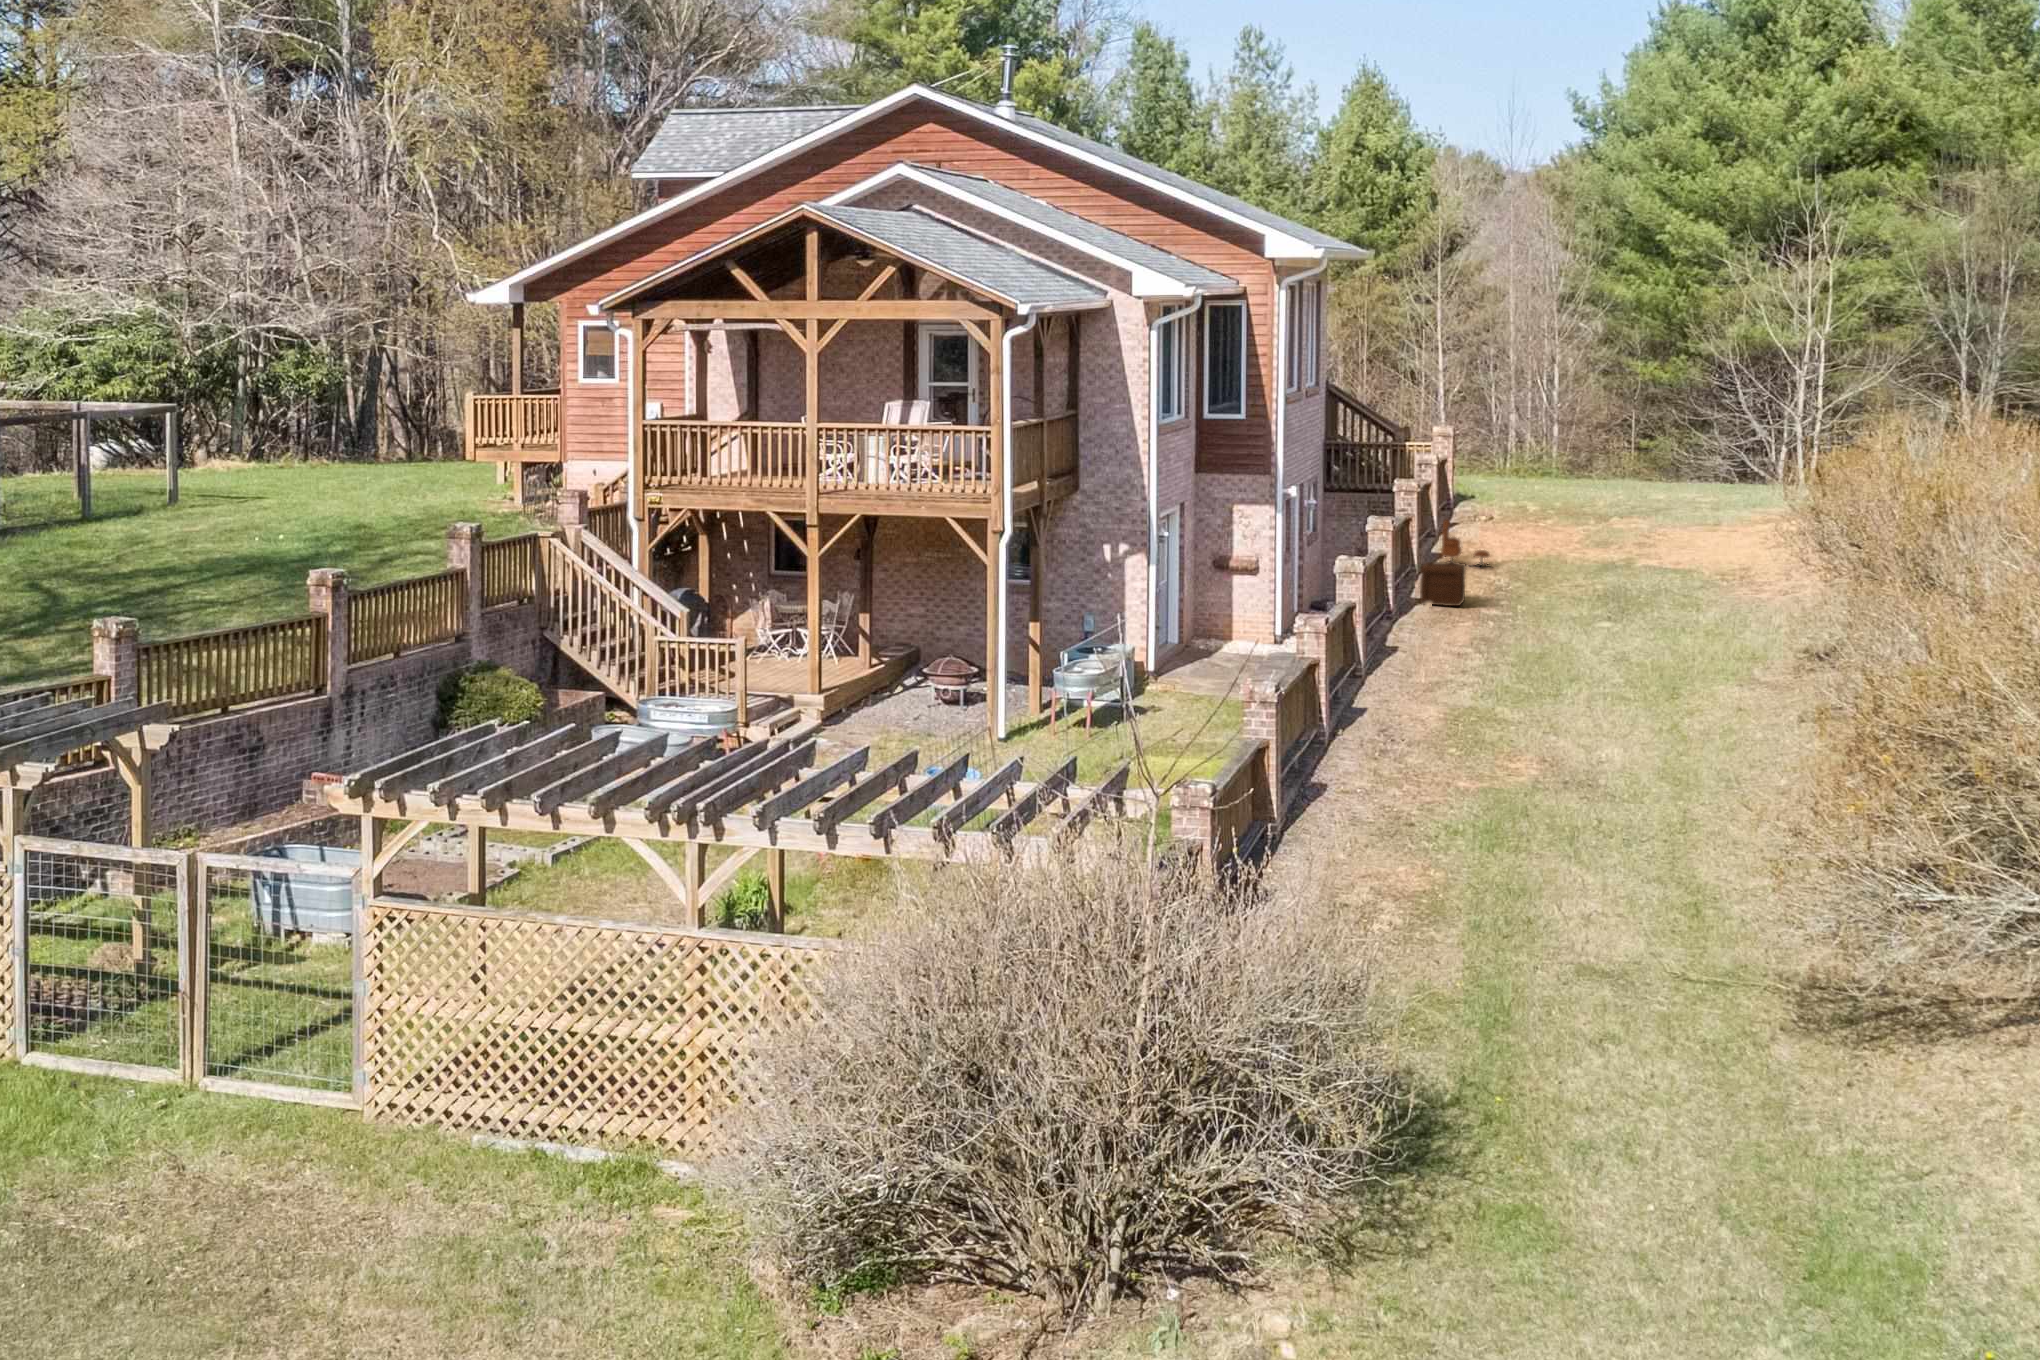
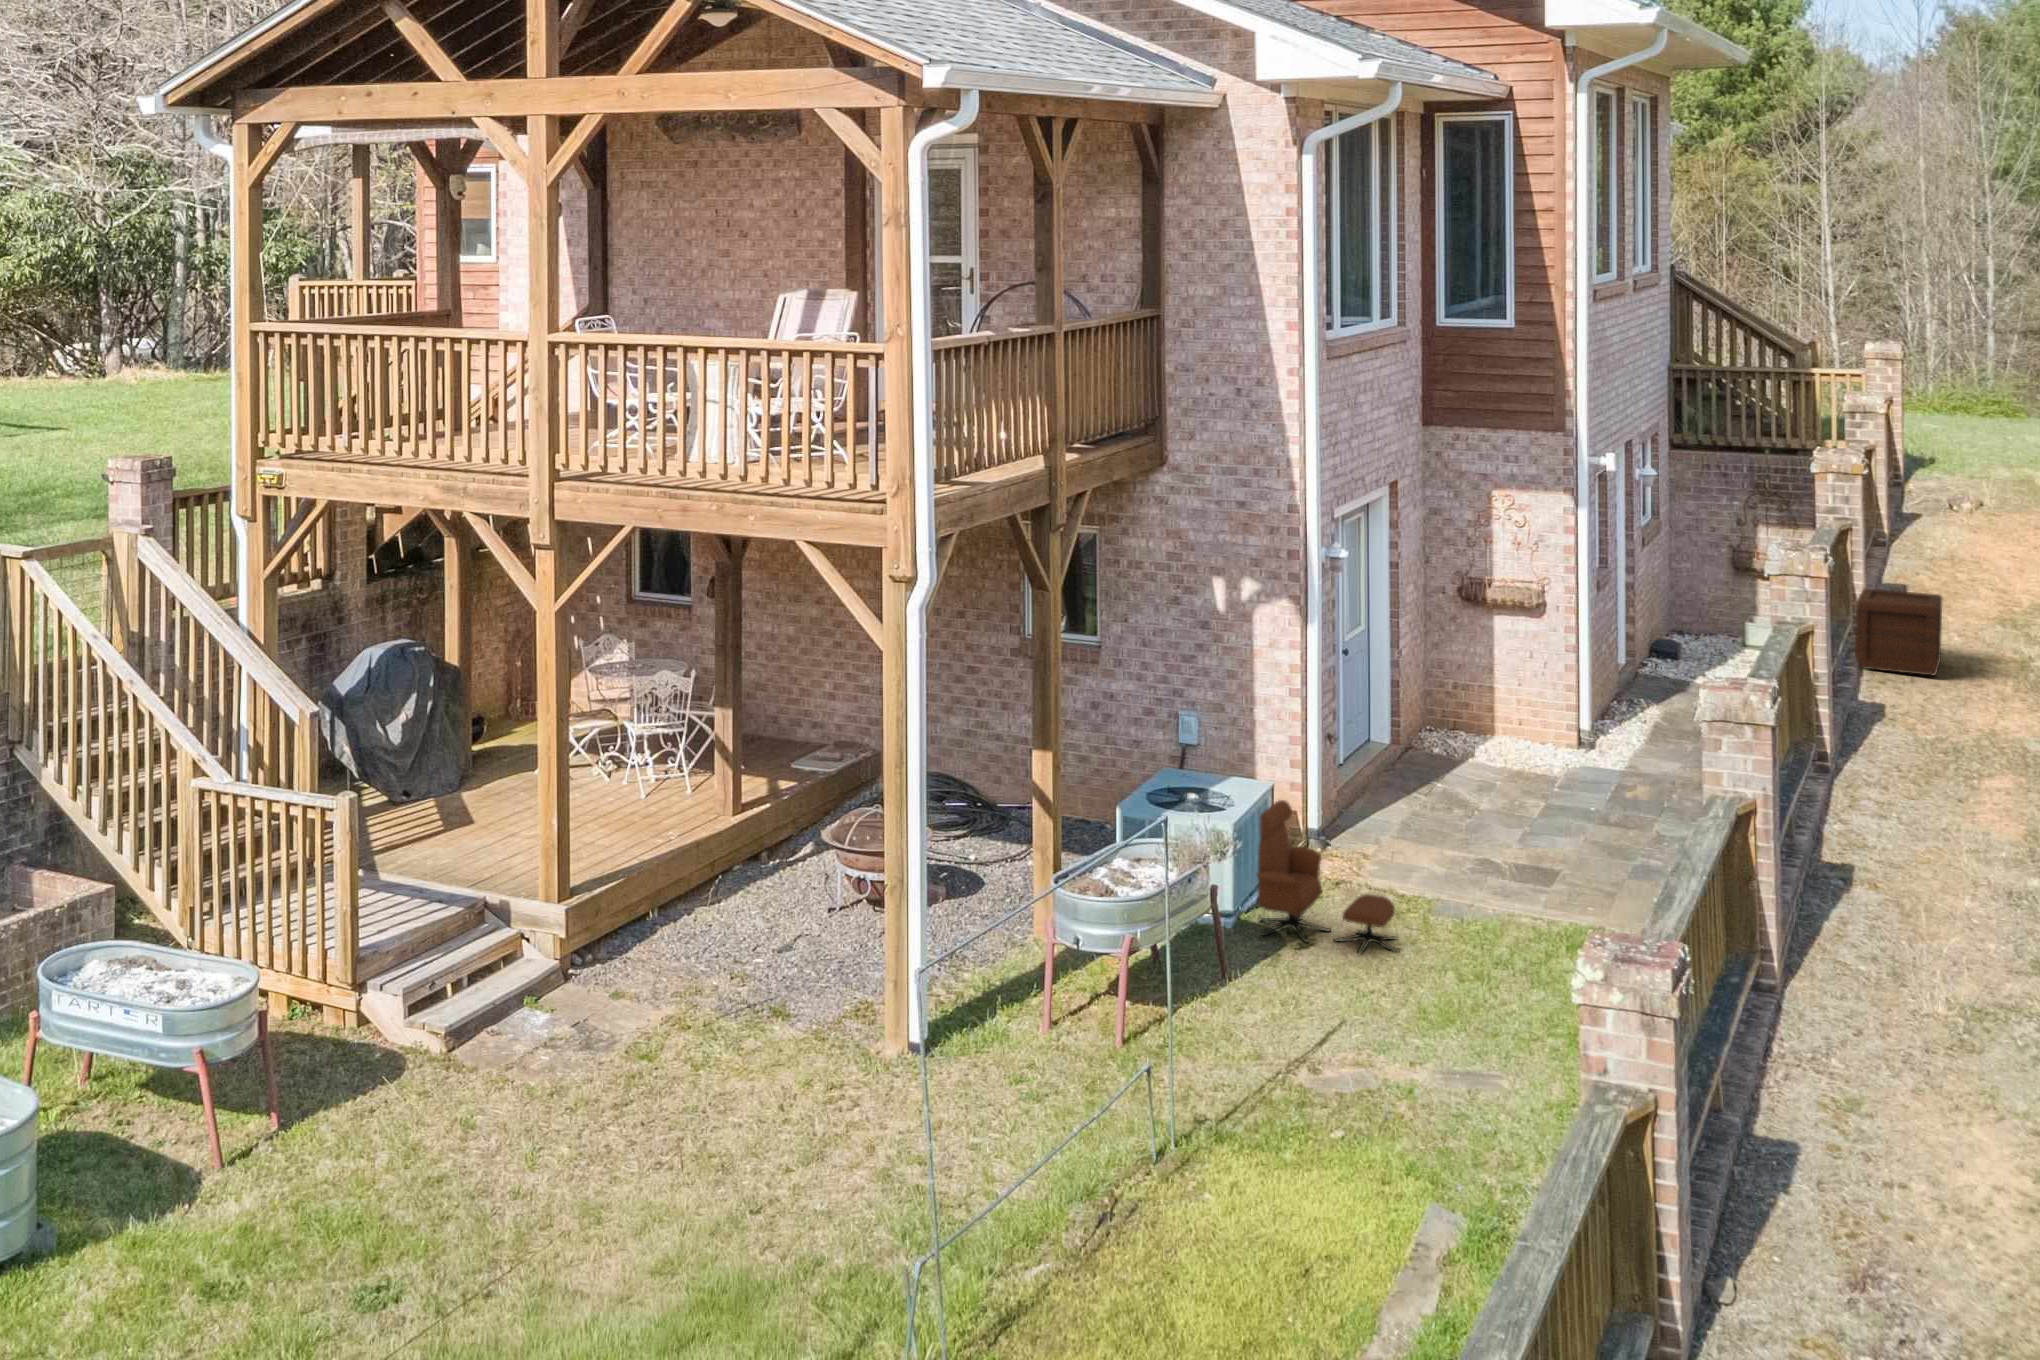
lounge chair: present [1441,520,1489,566] -> present [1257,800,1399,954]

